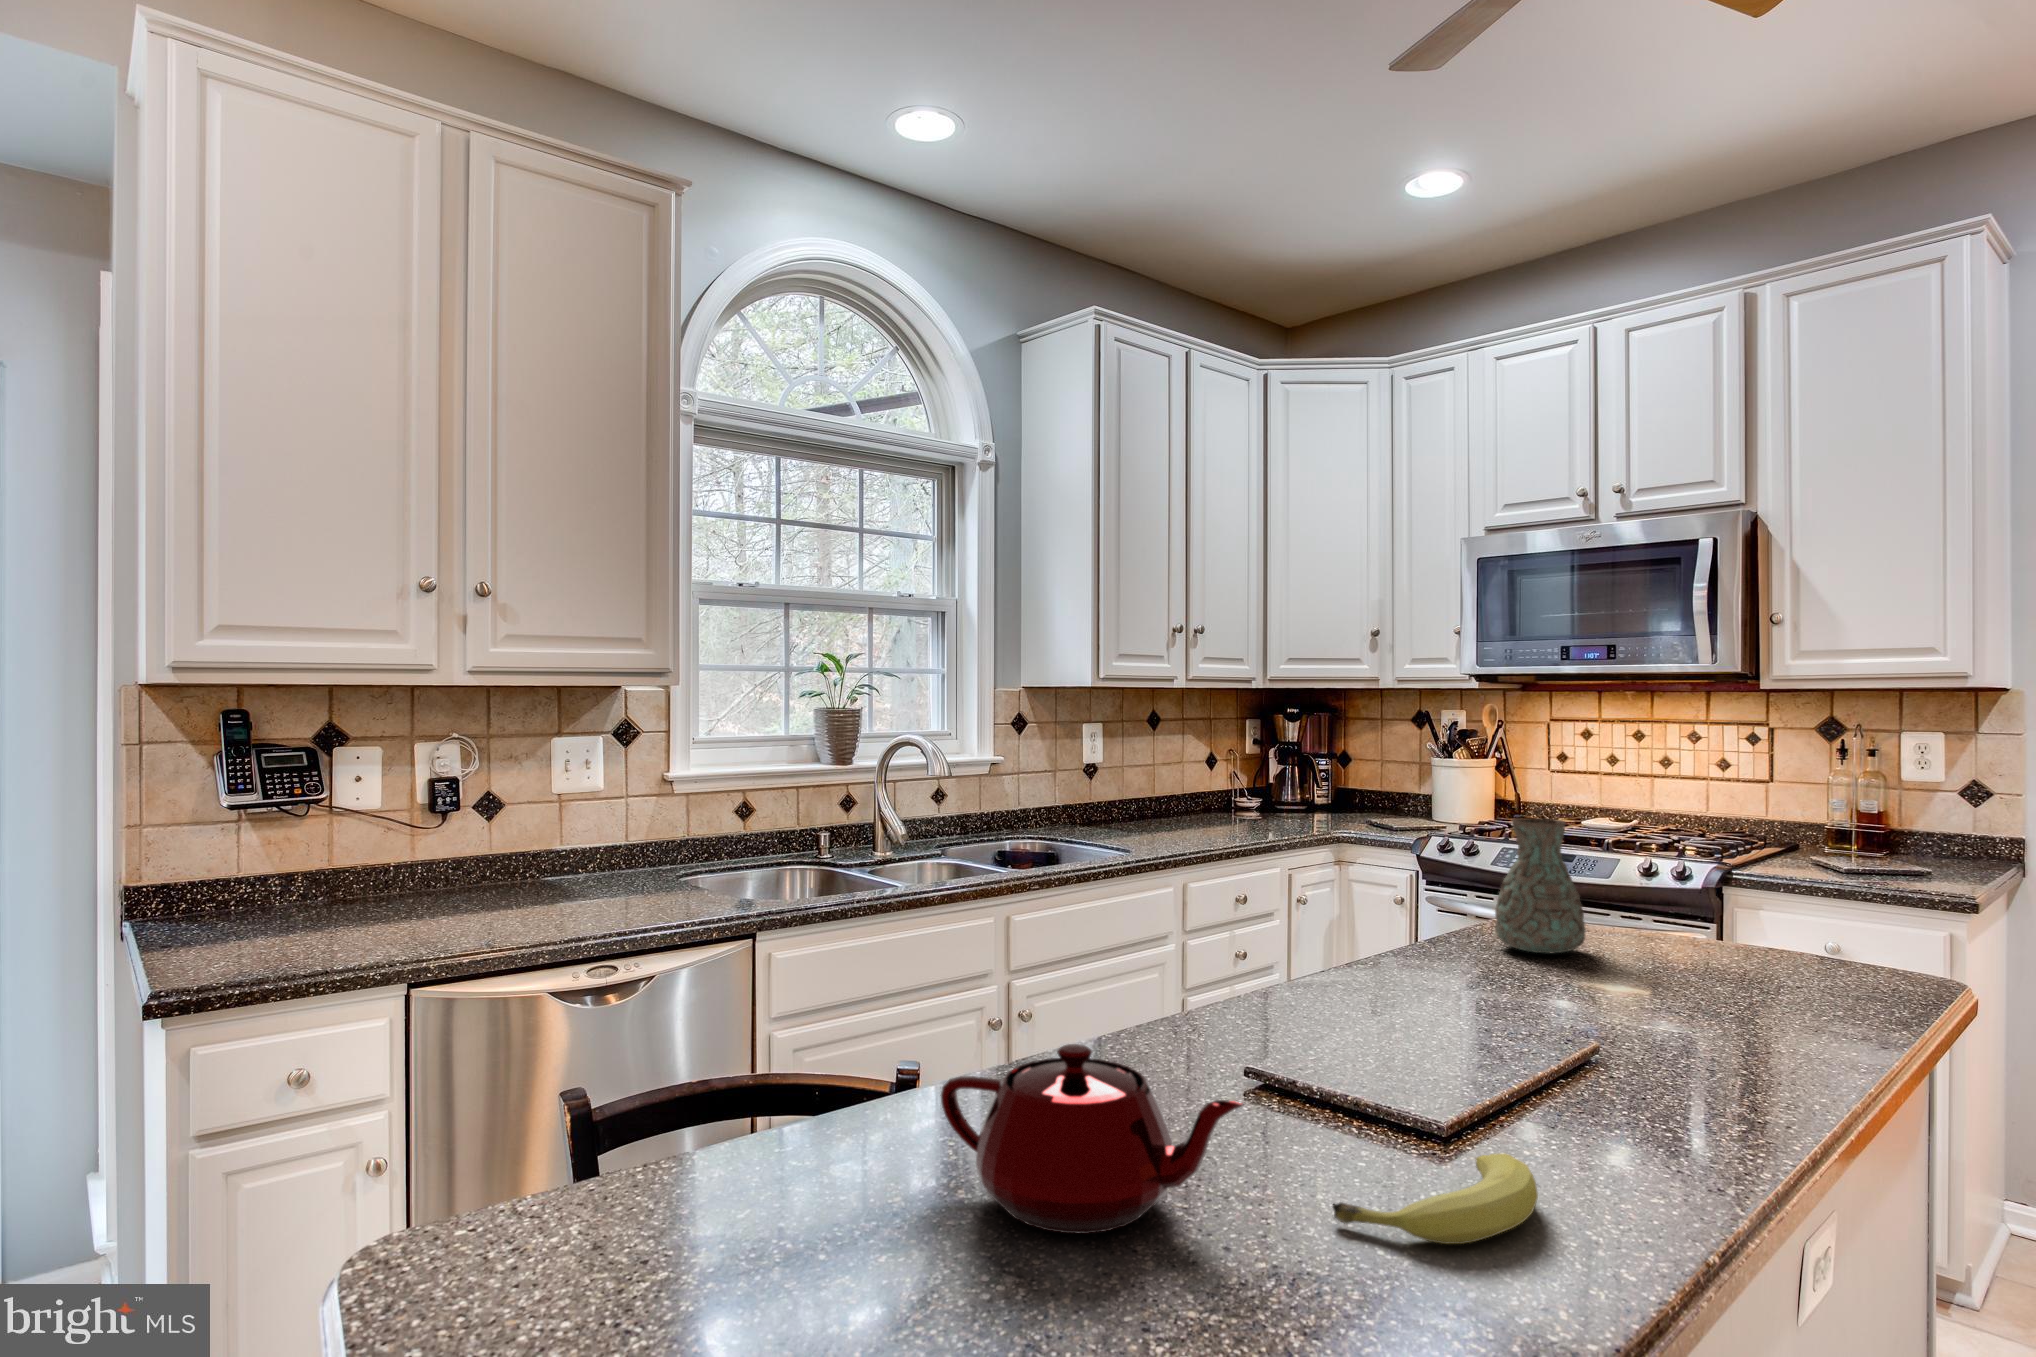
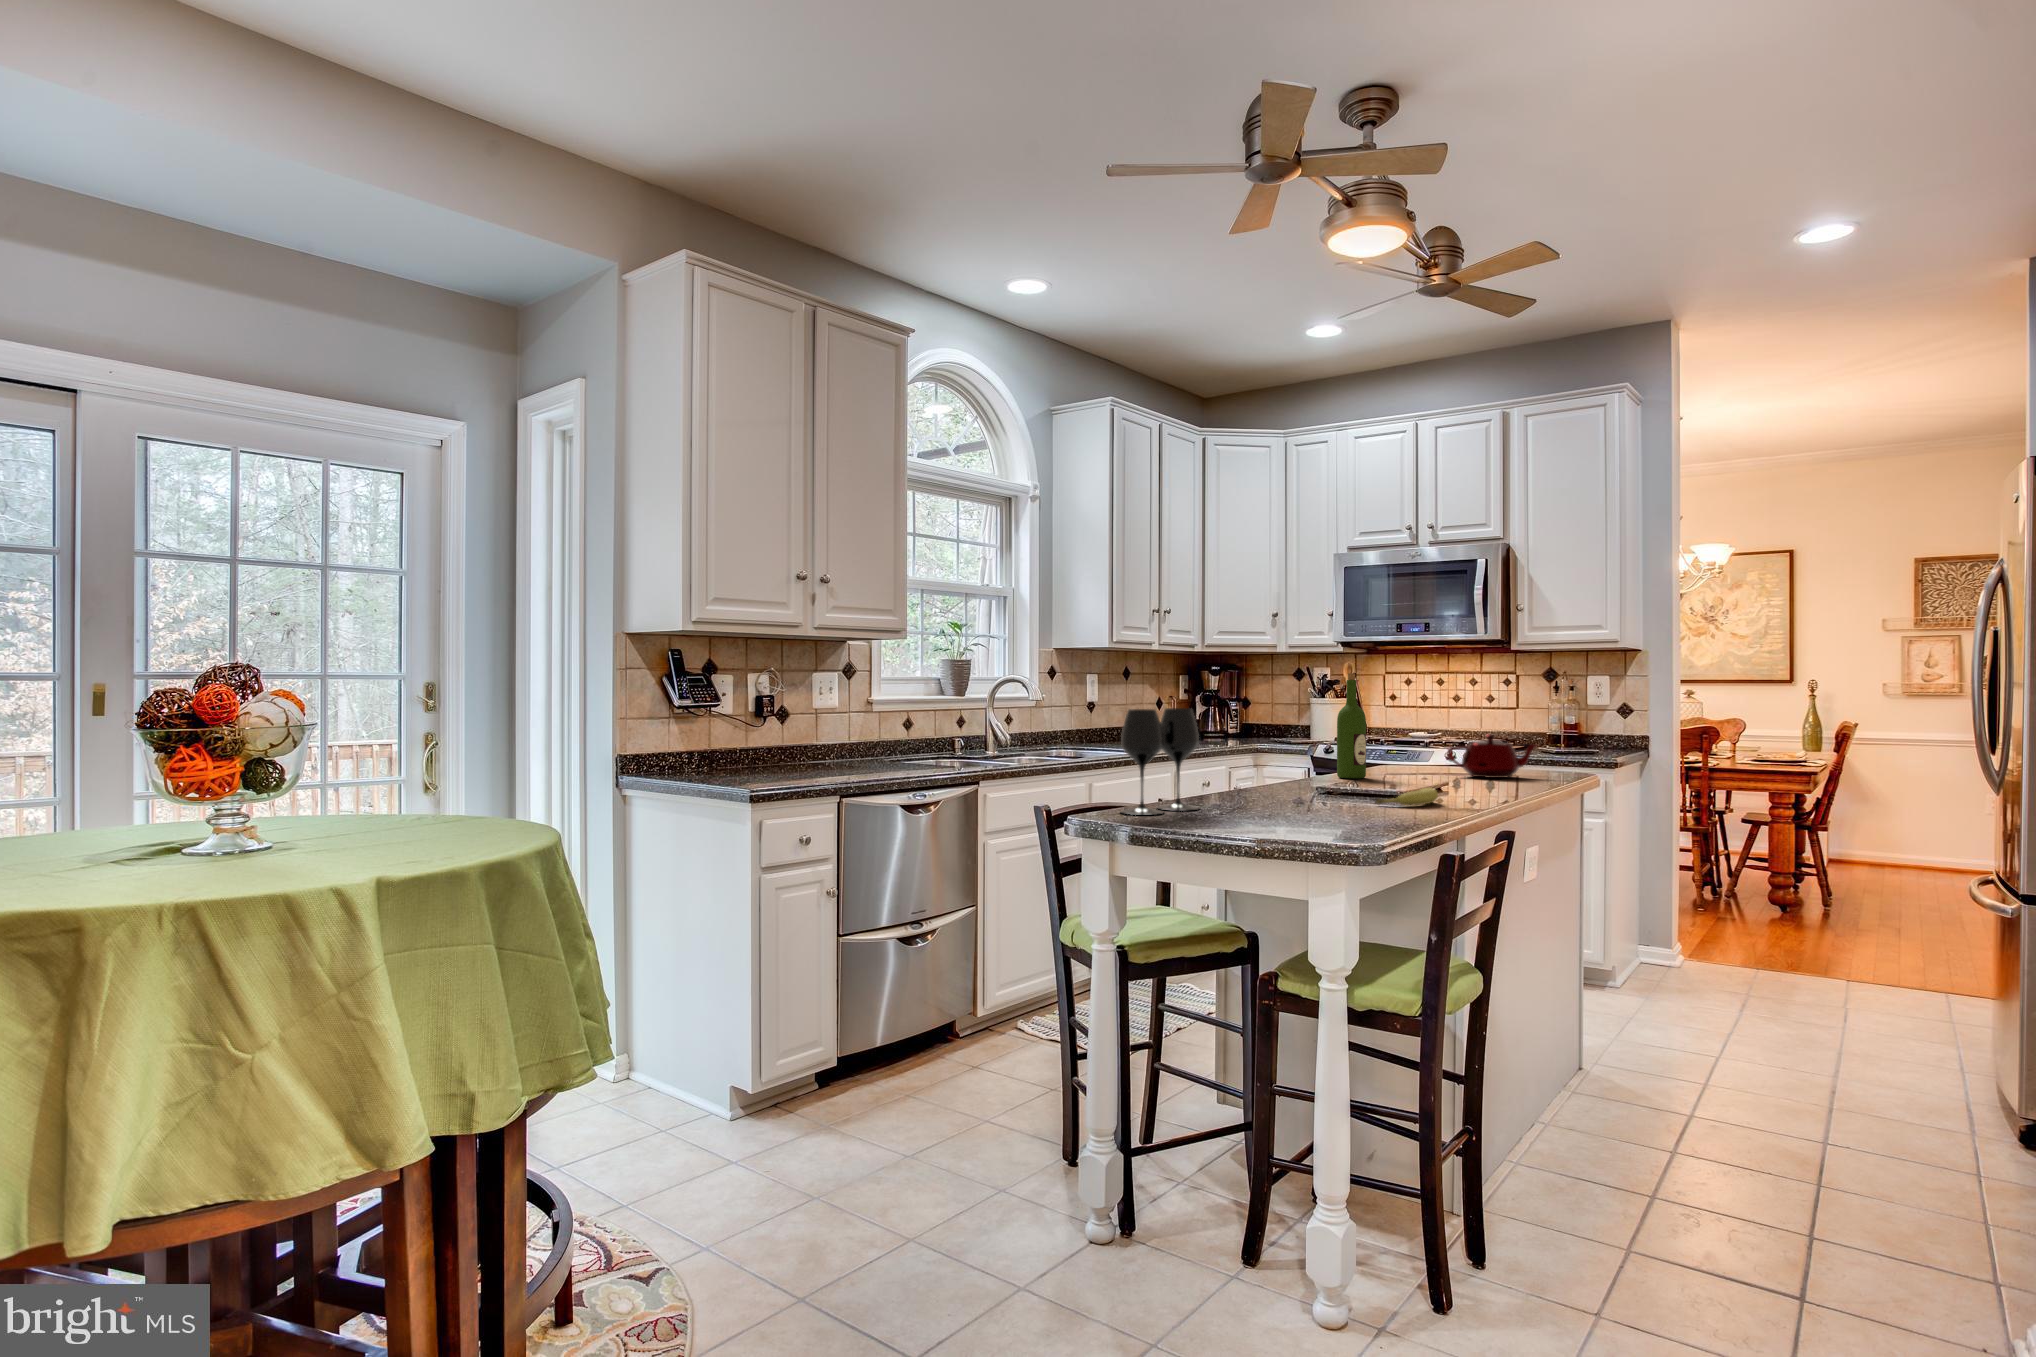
wine bottle: none [1364,766,1426,996] -> present [1337,673,1366,778]
decorative vase: present [1495,818,1586,953] -> none [1387,705,1430,770]
wine glass: none [503,919,799,1287] -> present [1121,708,1199,815]
teapot: present [941,1044,1243,1234] -> present [1448,734,1537,778]

